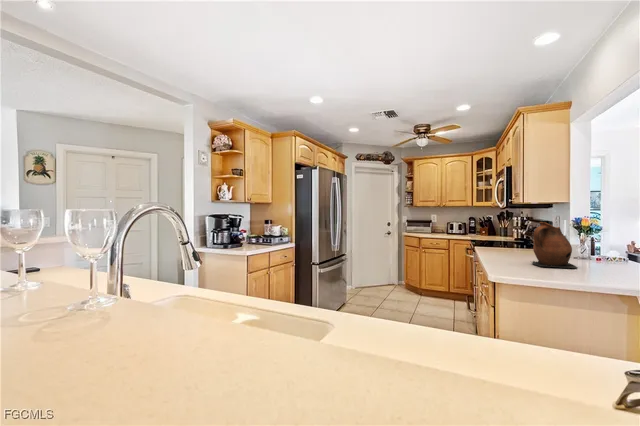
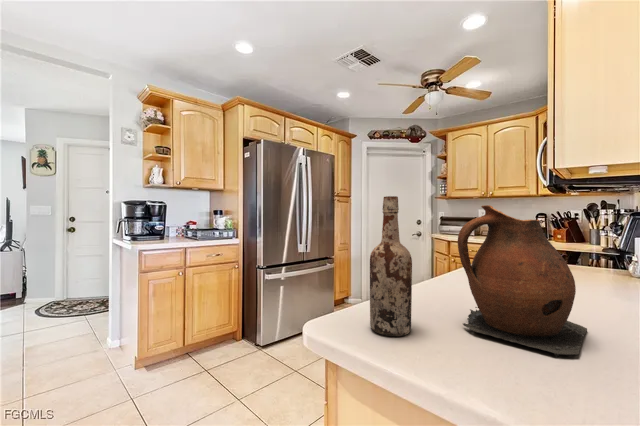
wine bottle: none [509,220,527,270] -> present [370,196,412,336]

